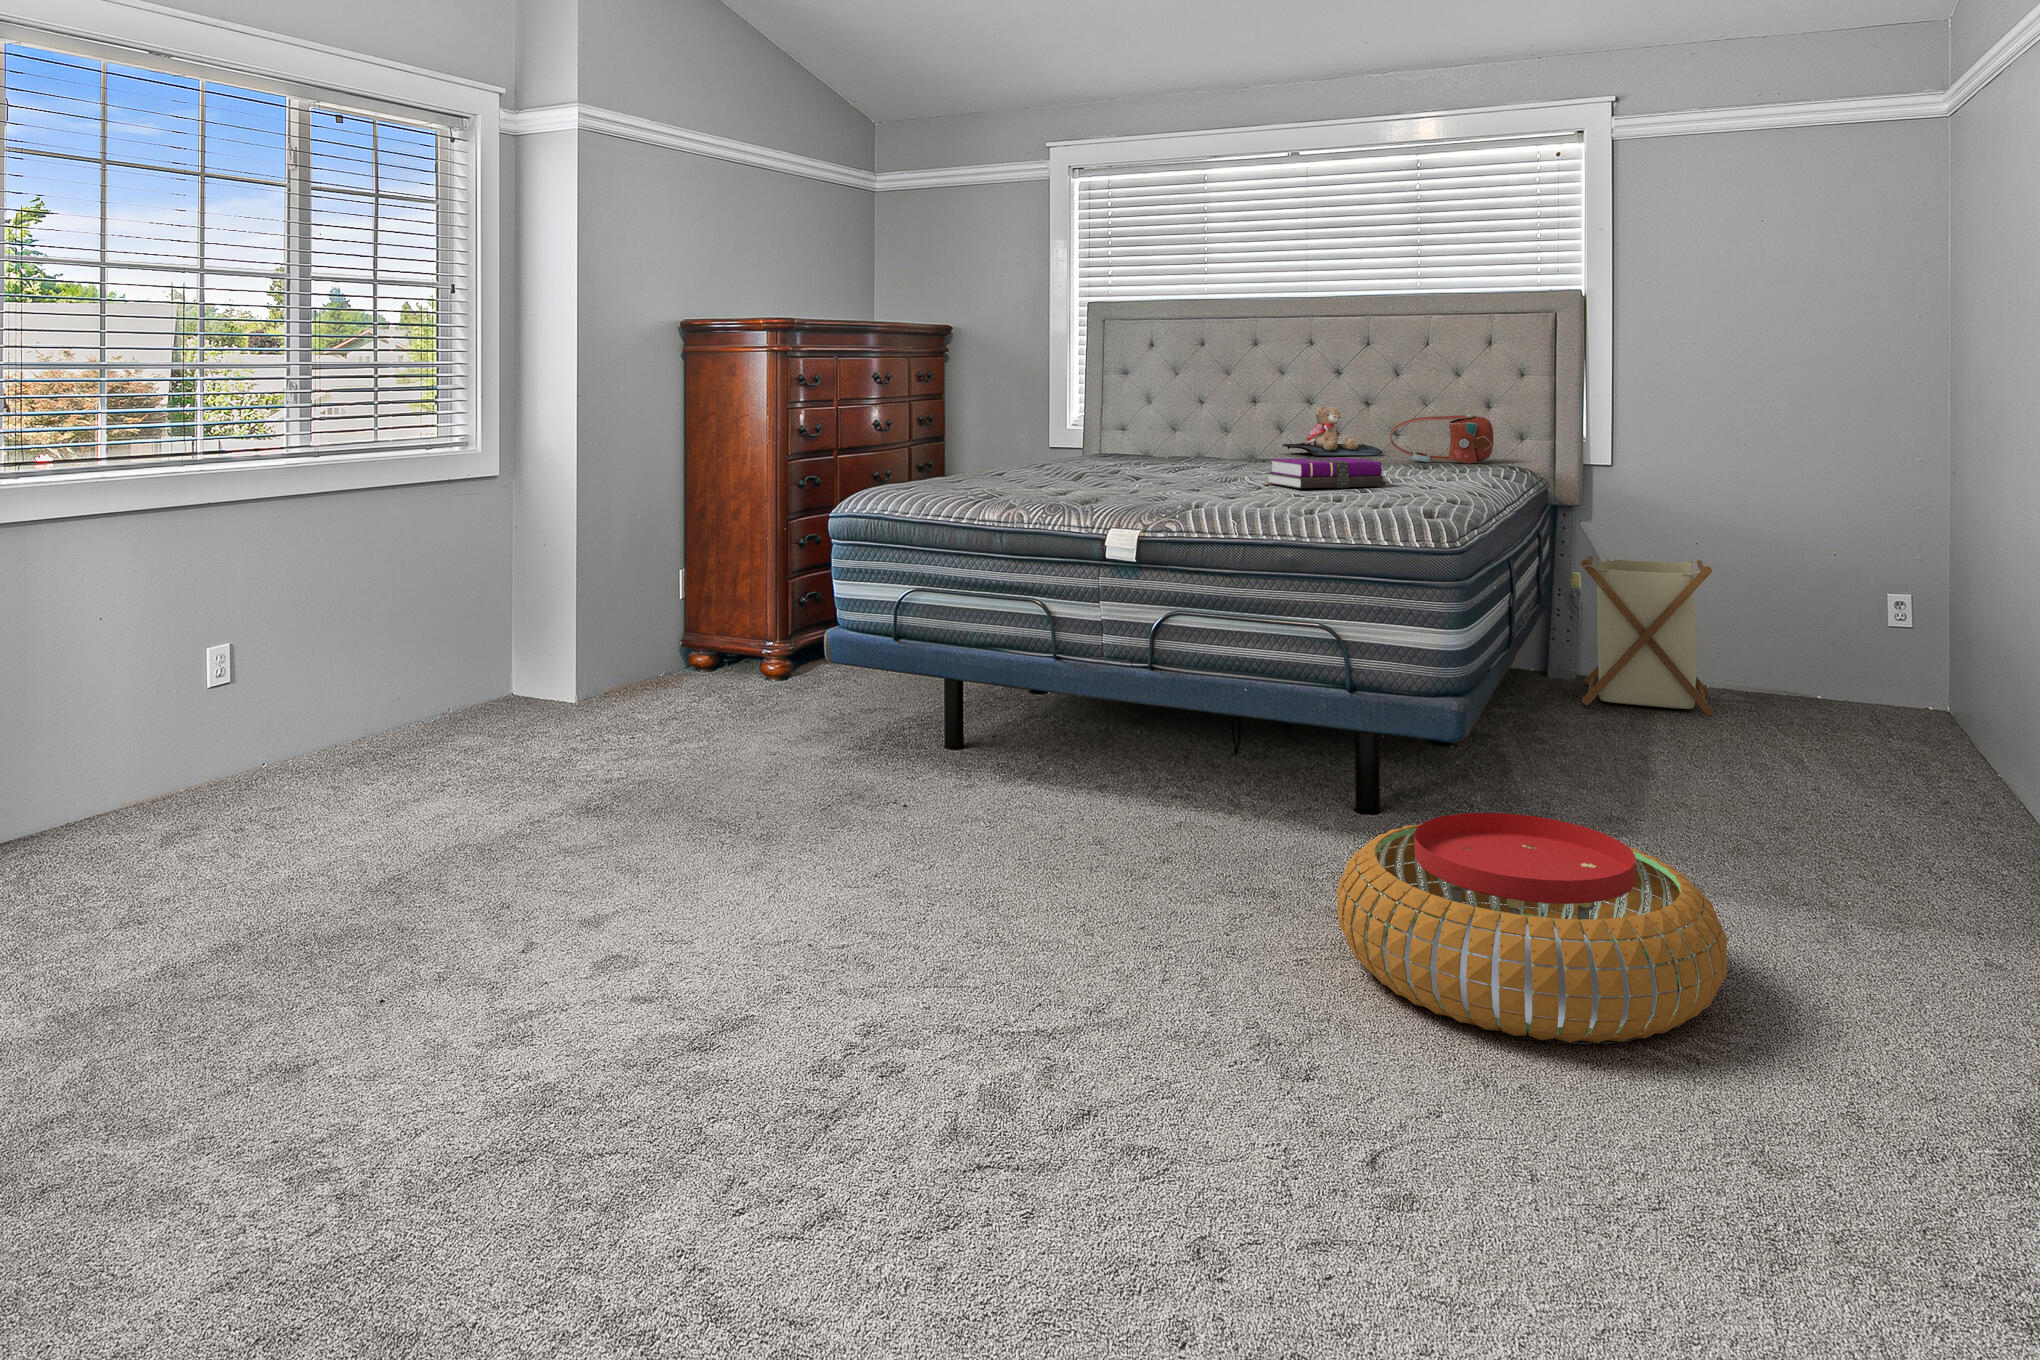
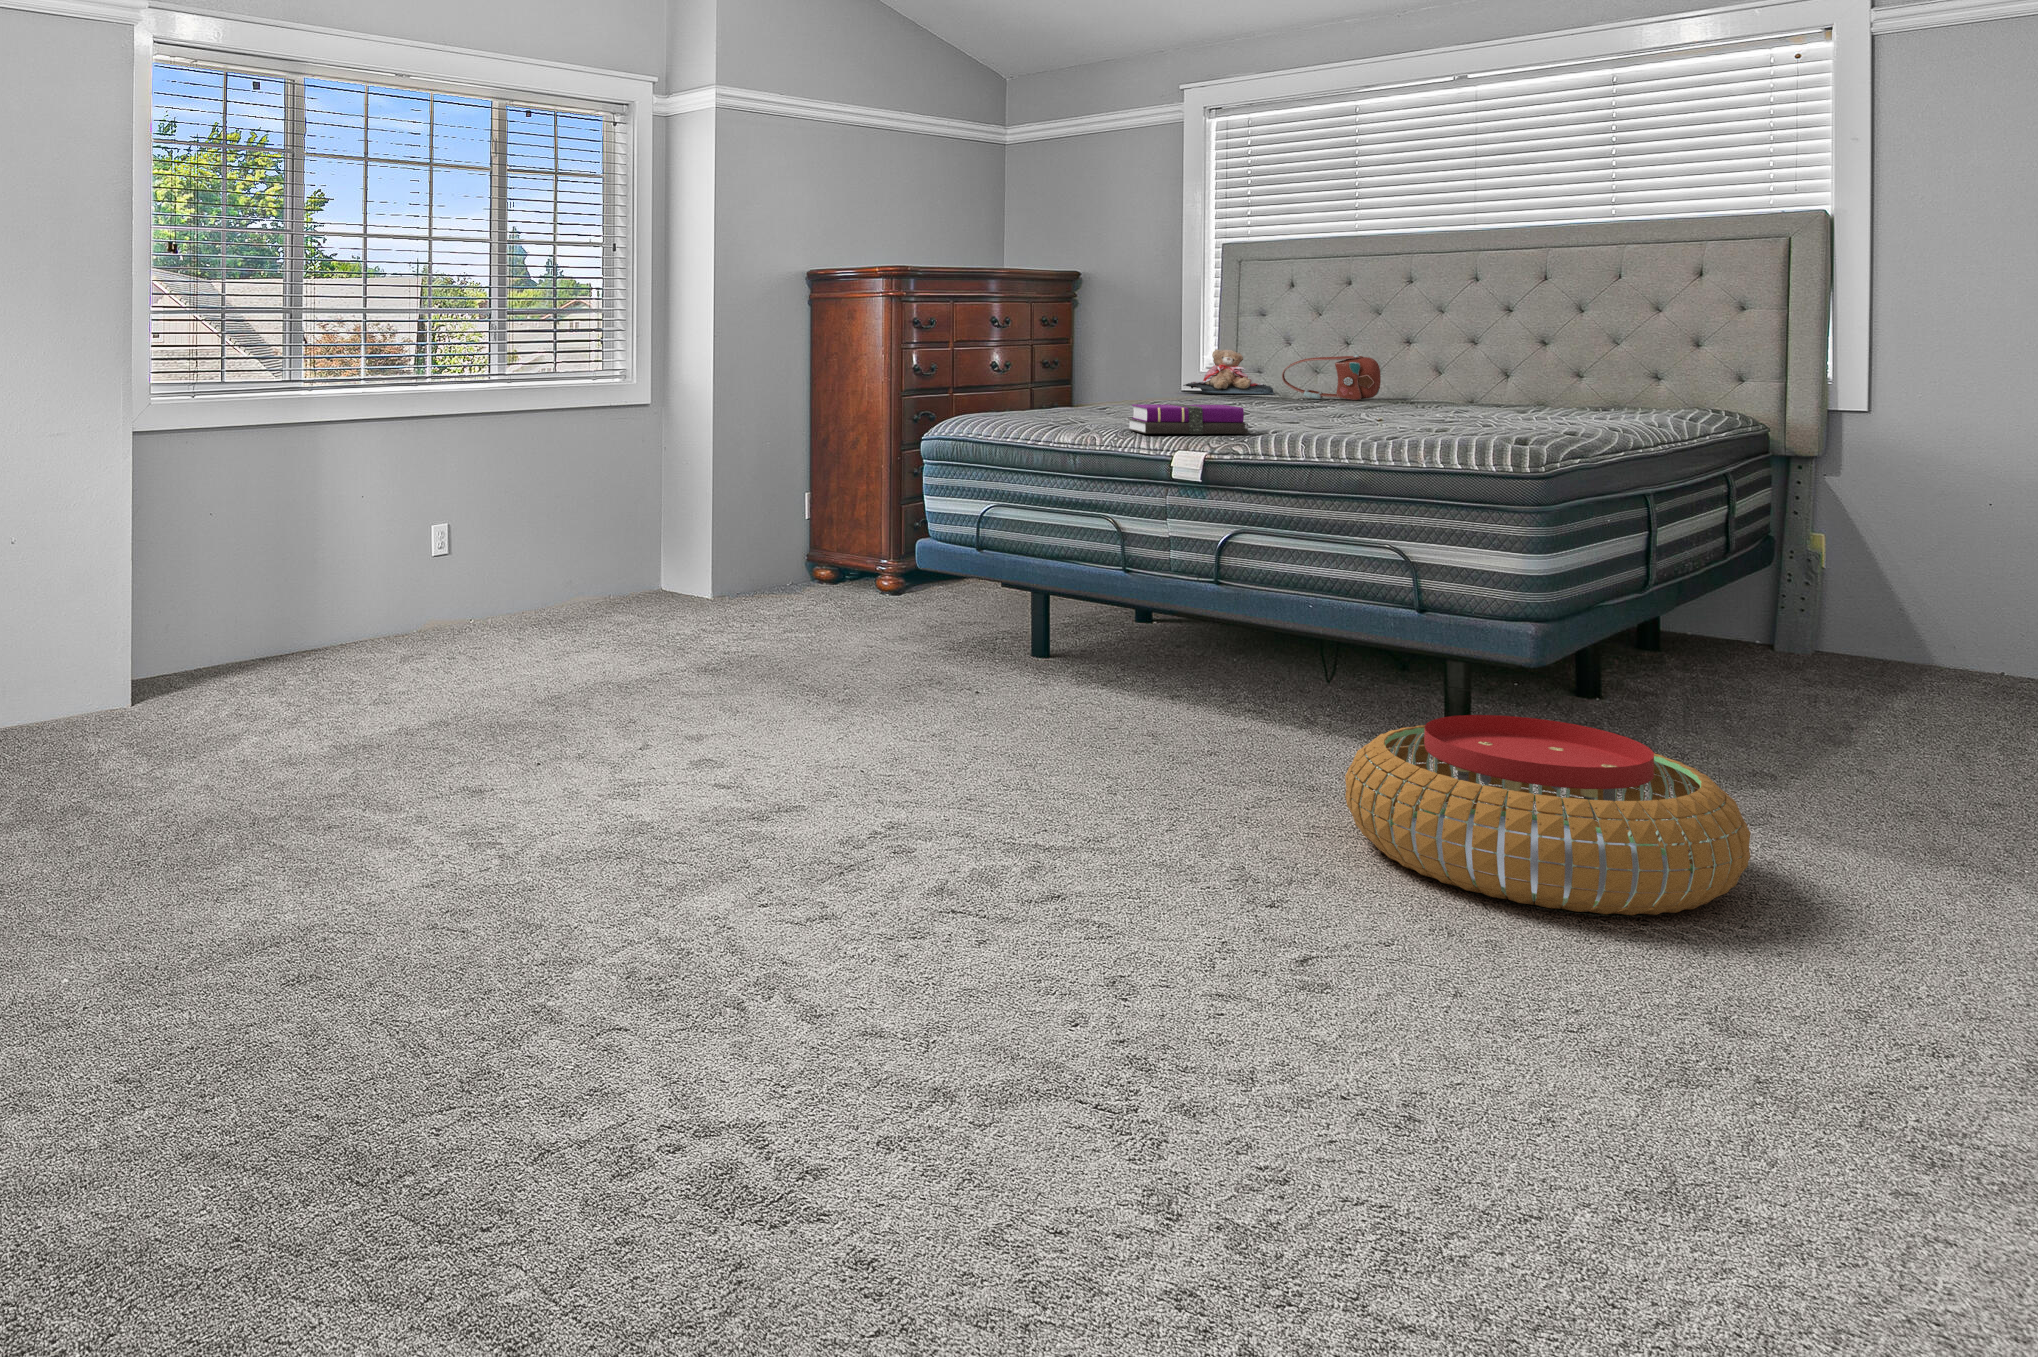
teddy bear: present [1283,406,1383,456] -> present [1183,349,1274,394]
handbag: present [1390,415,1494,463] -> present [1282,355,1381,400]
notebook: present [1267,458,1386,488] -> present [1128,404,1248,434]
laundry basket: present [1581,556,1713,715] -> none [1772,508,1956,693]

